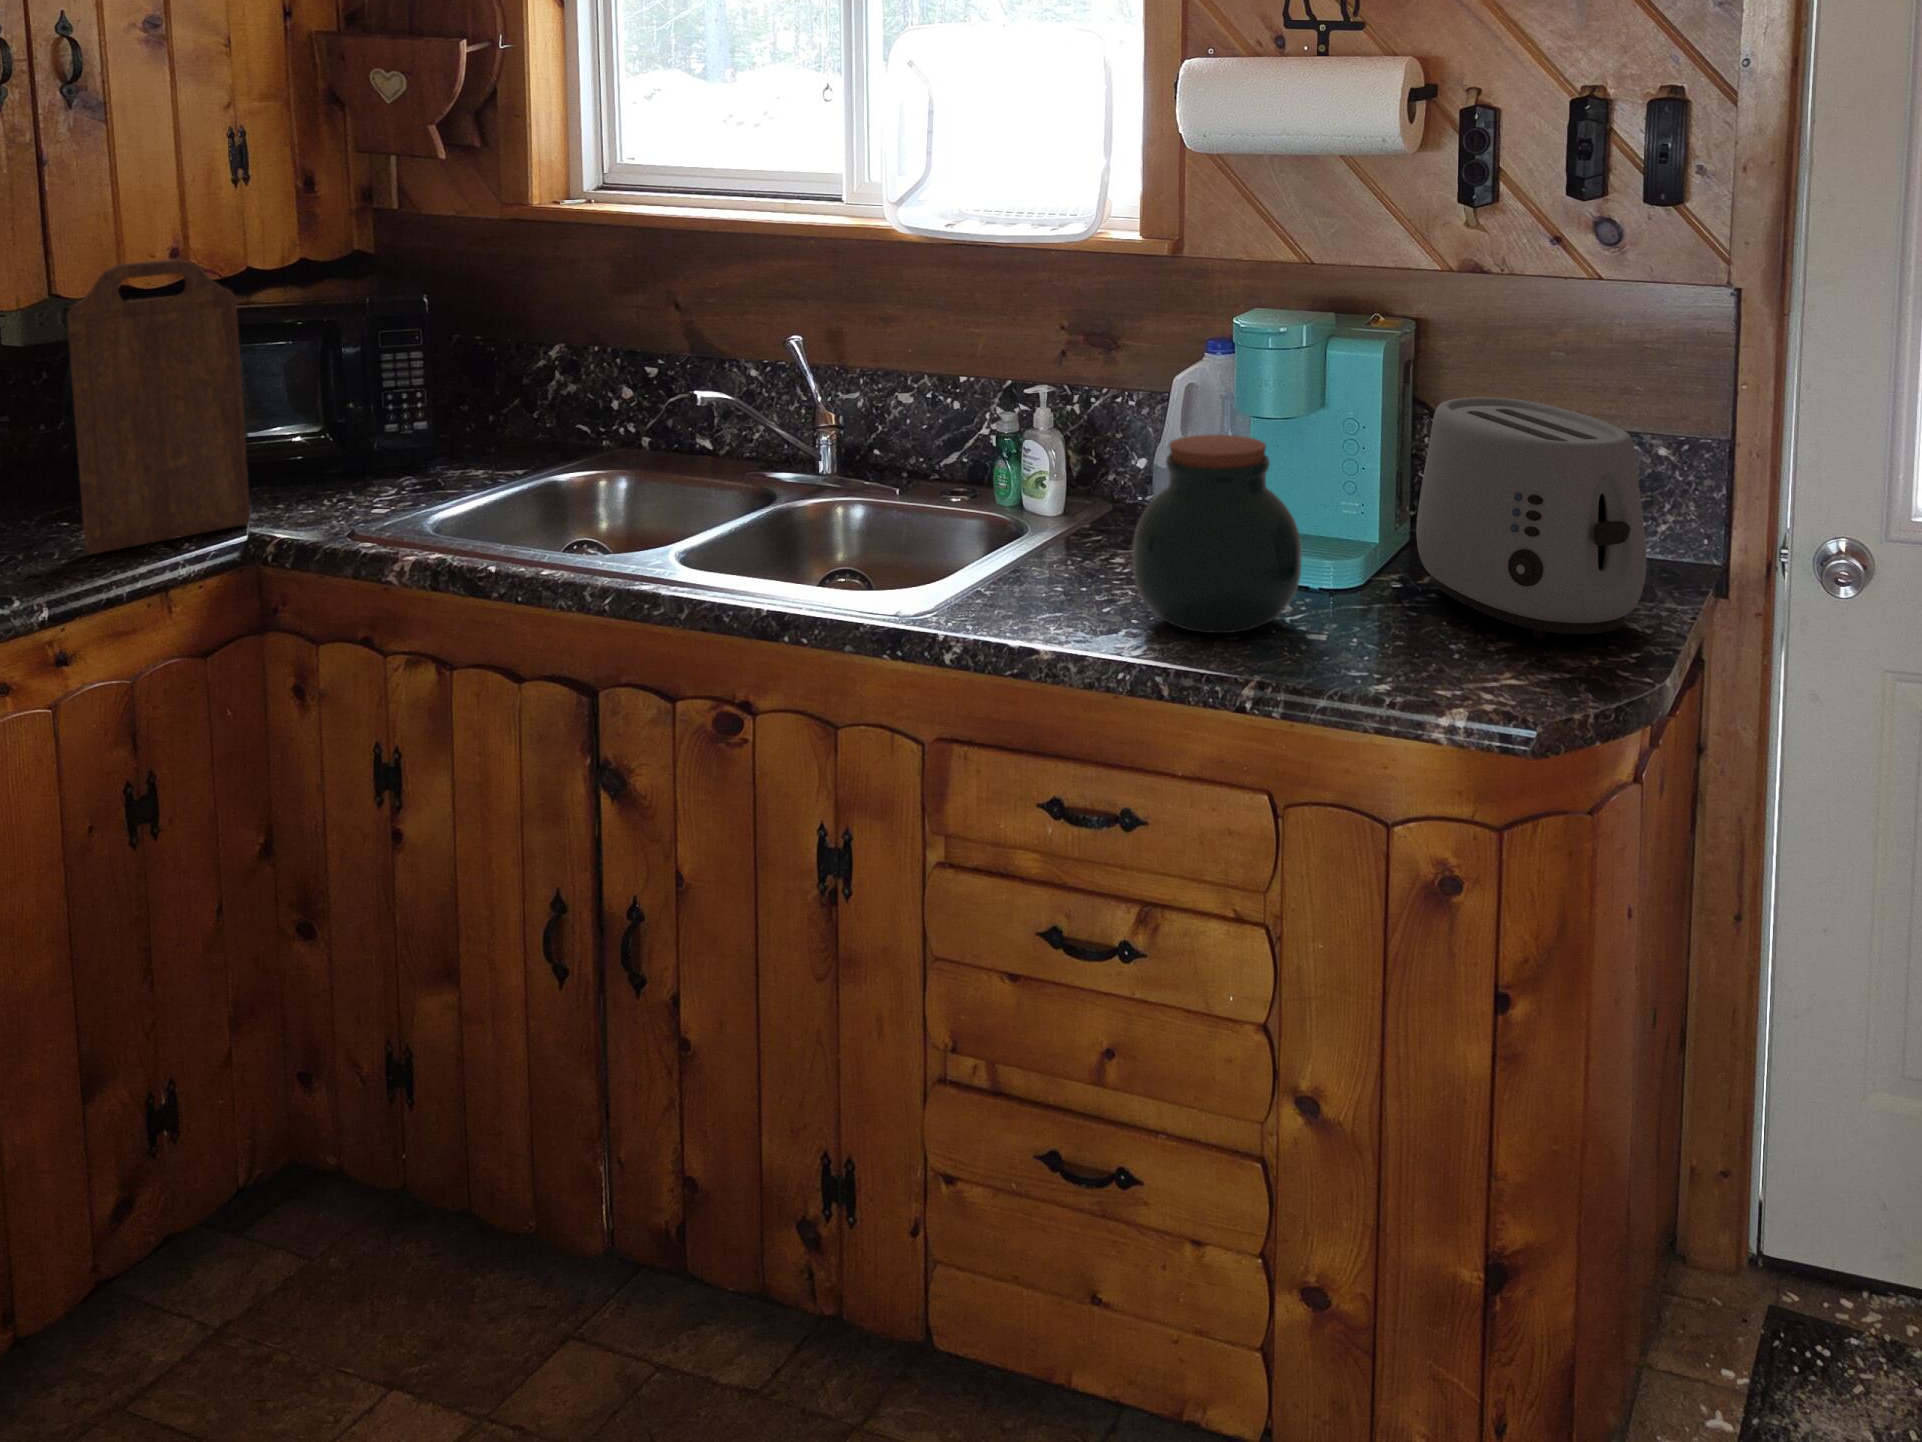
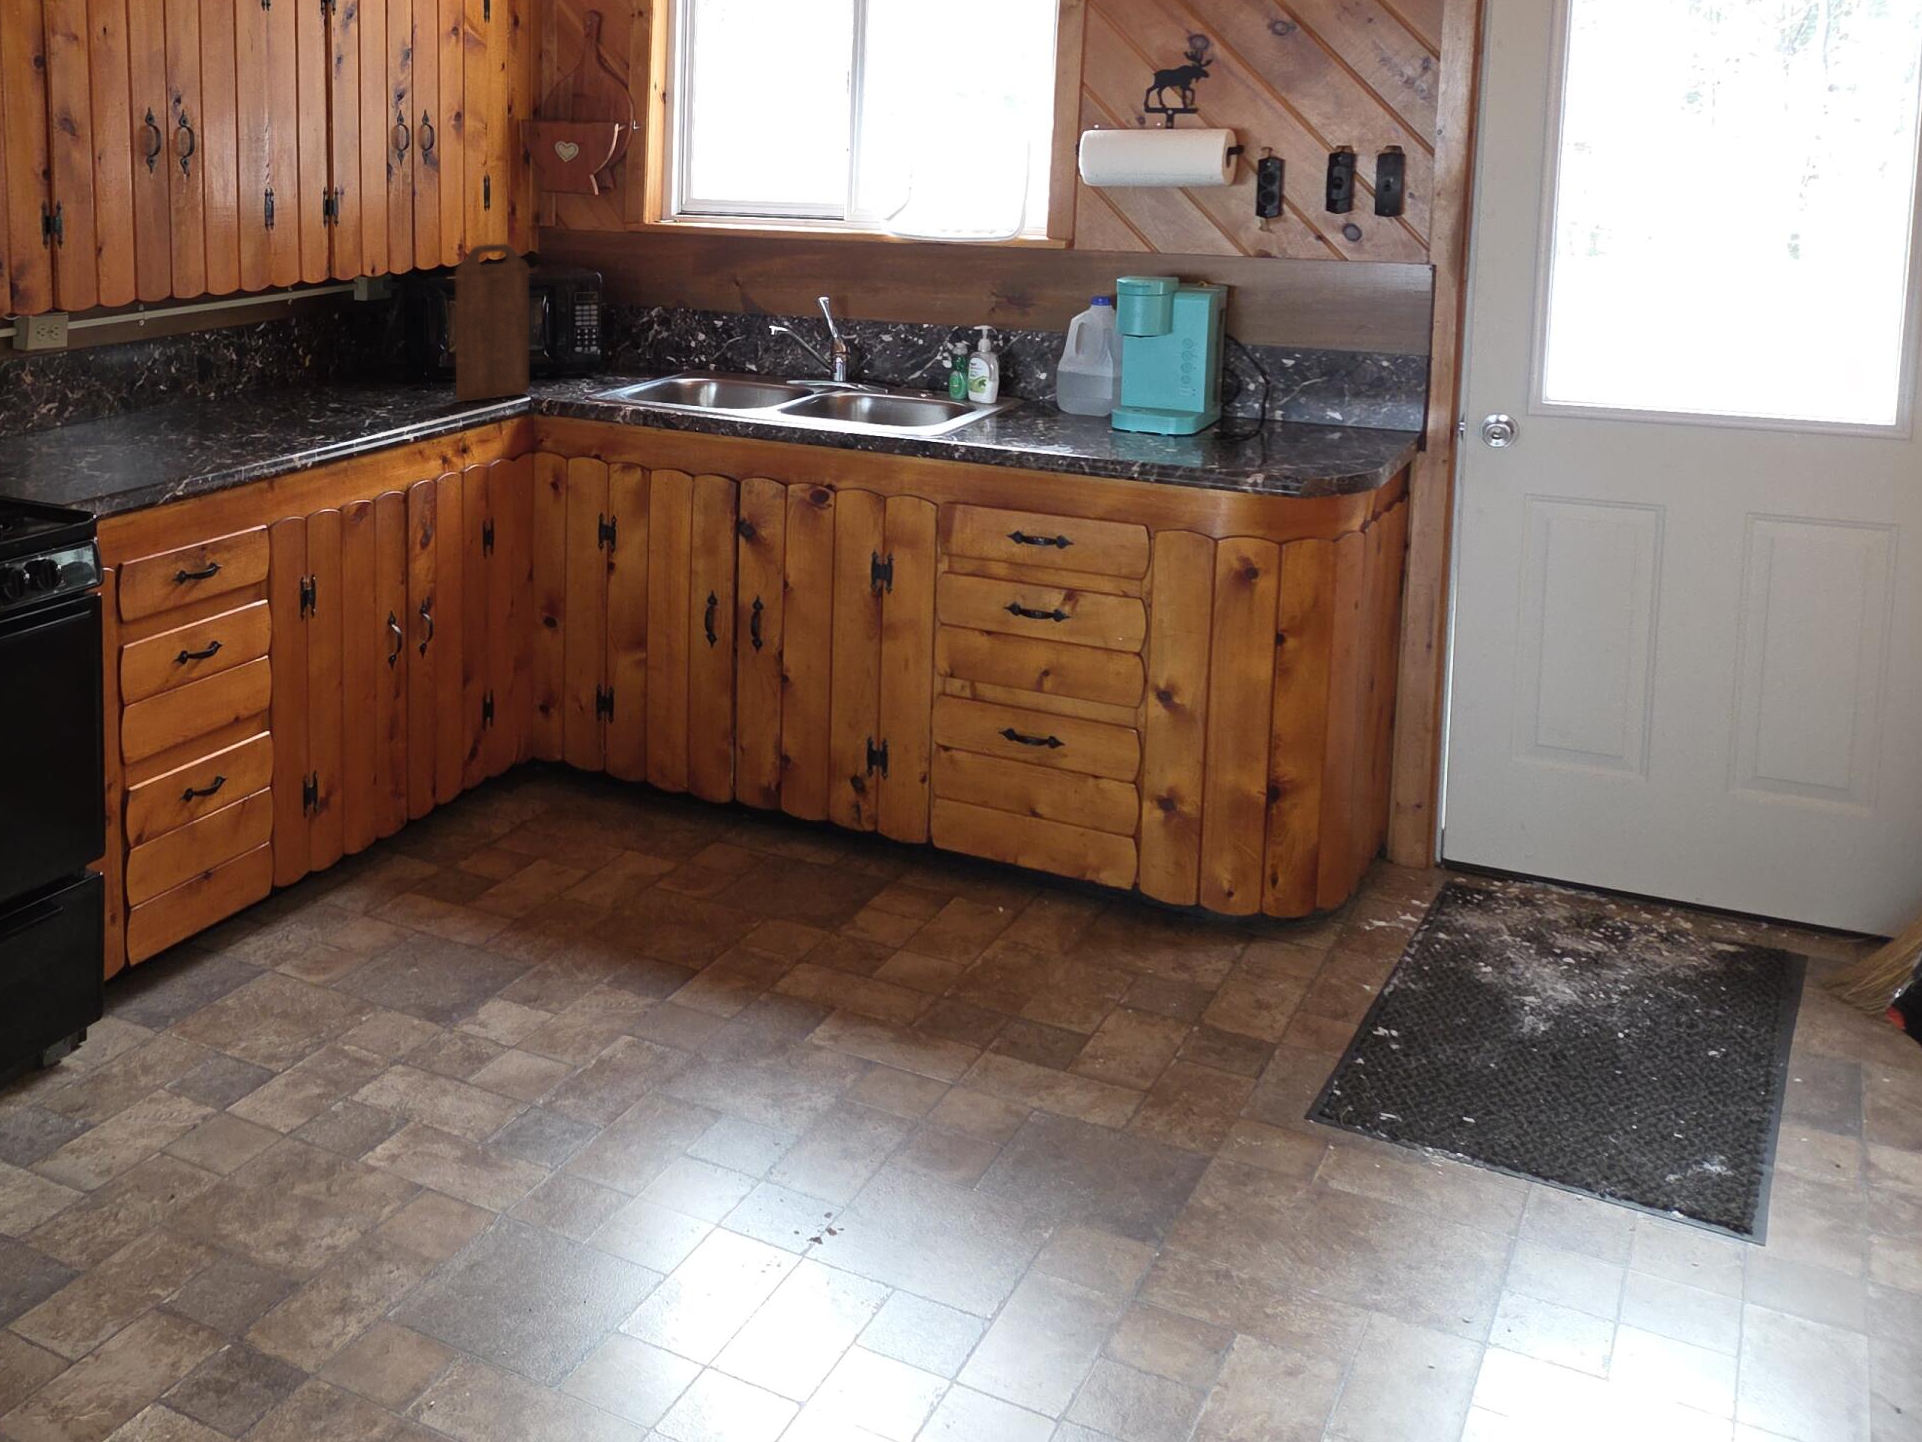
toaster: present [1416,397,1646,639] -> none [1228,326,1371,454]
jar: present [1133,435,1302,633] -> none [1063,340,1163,446]

